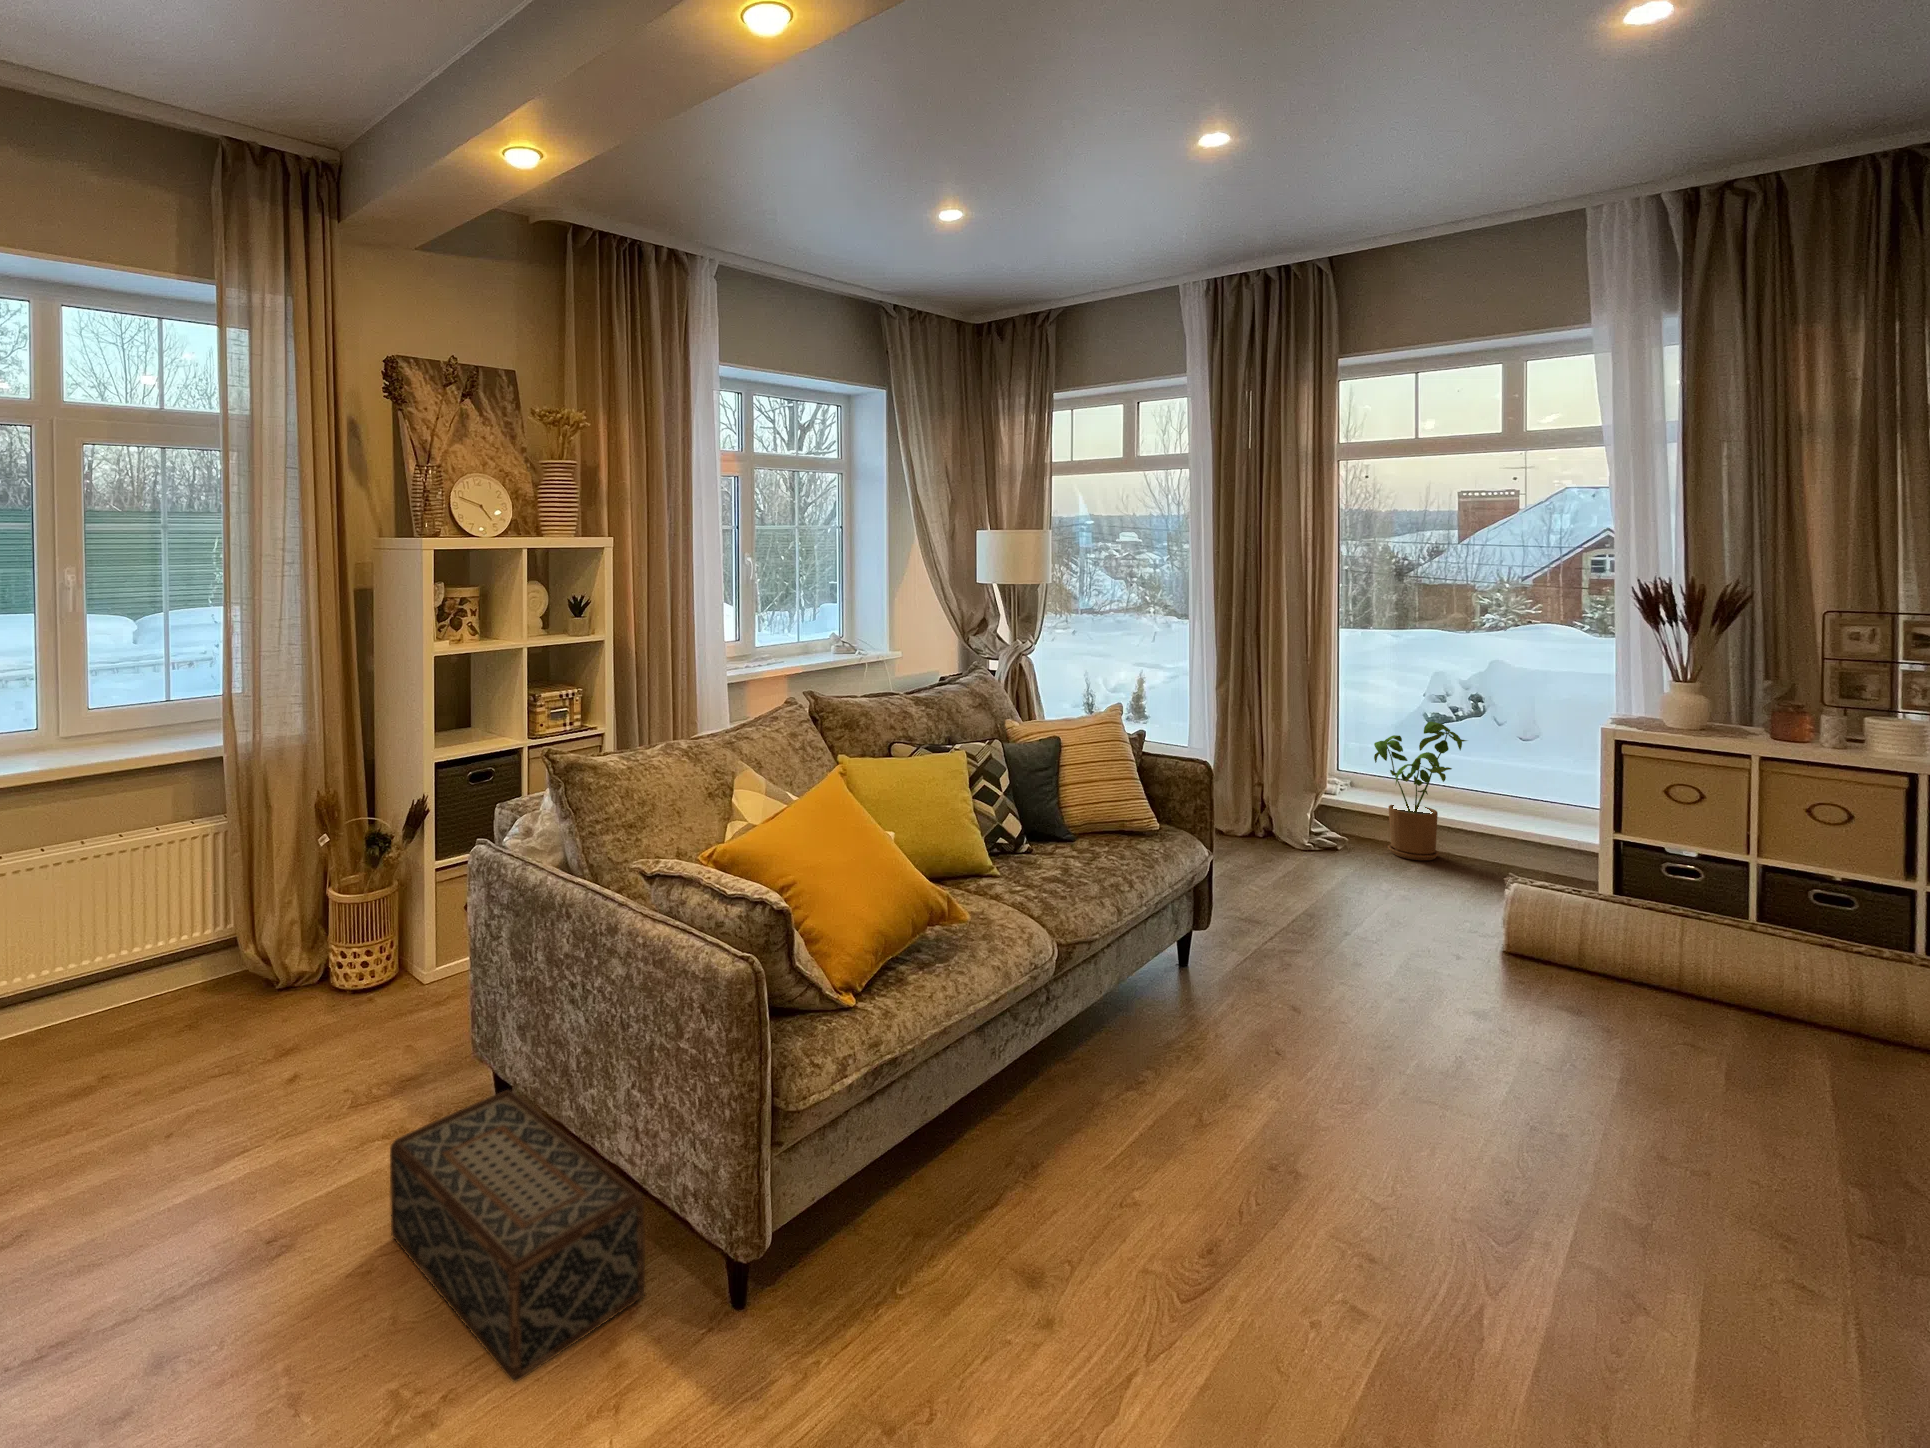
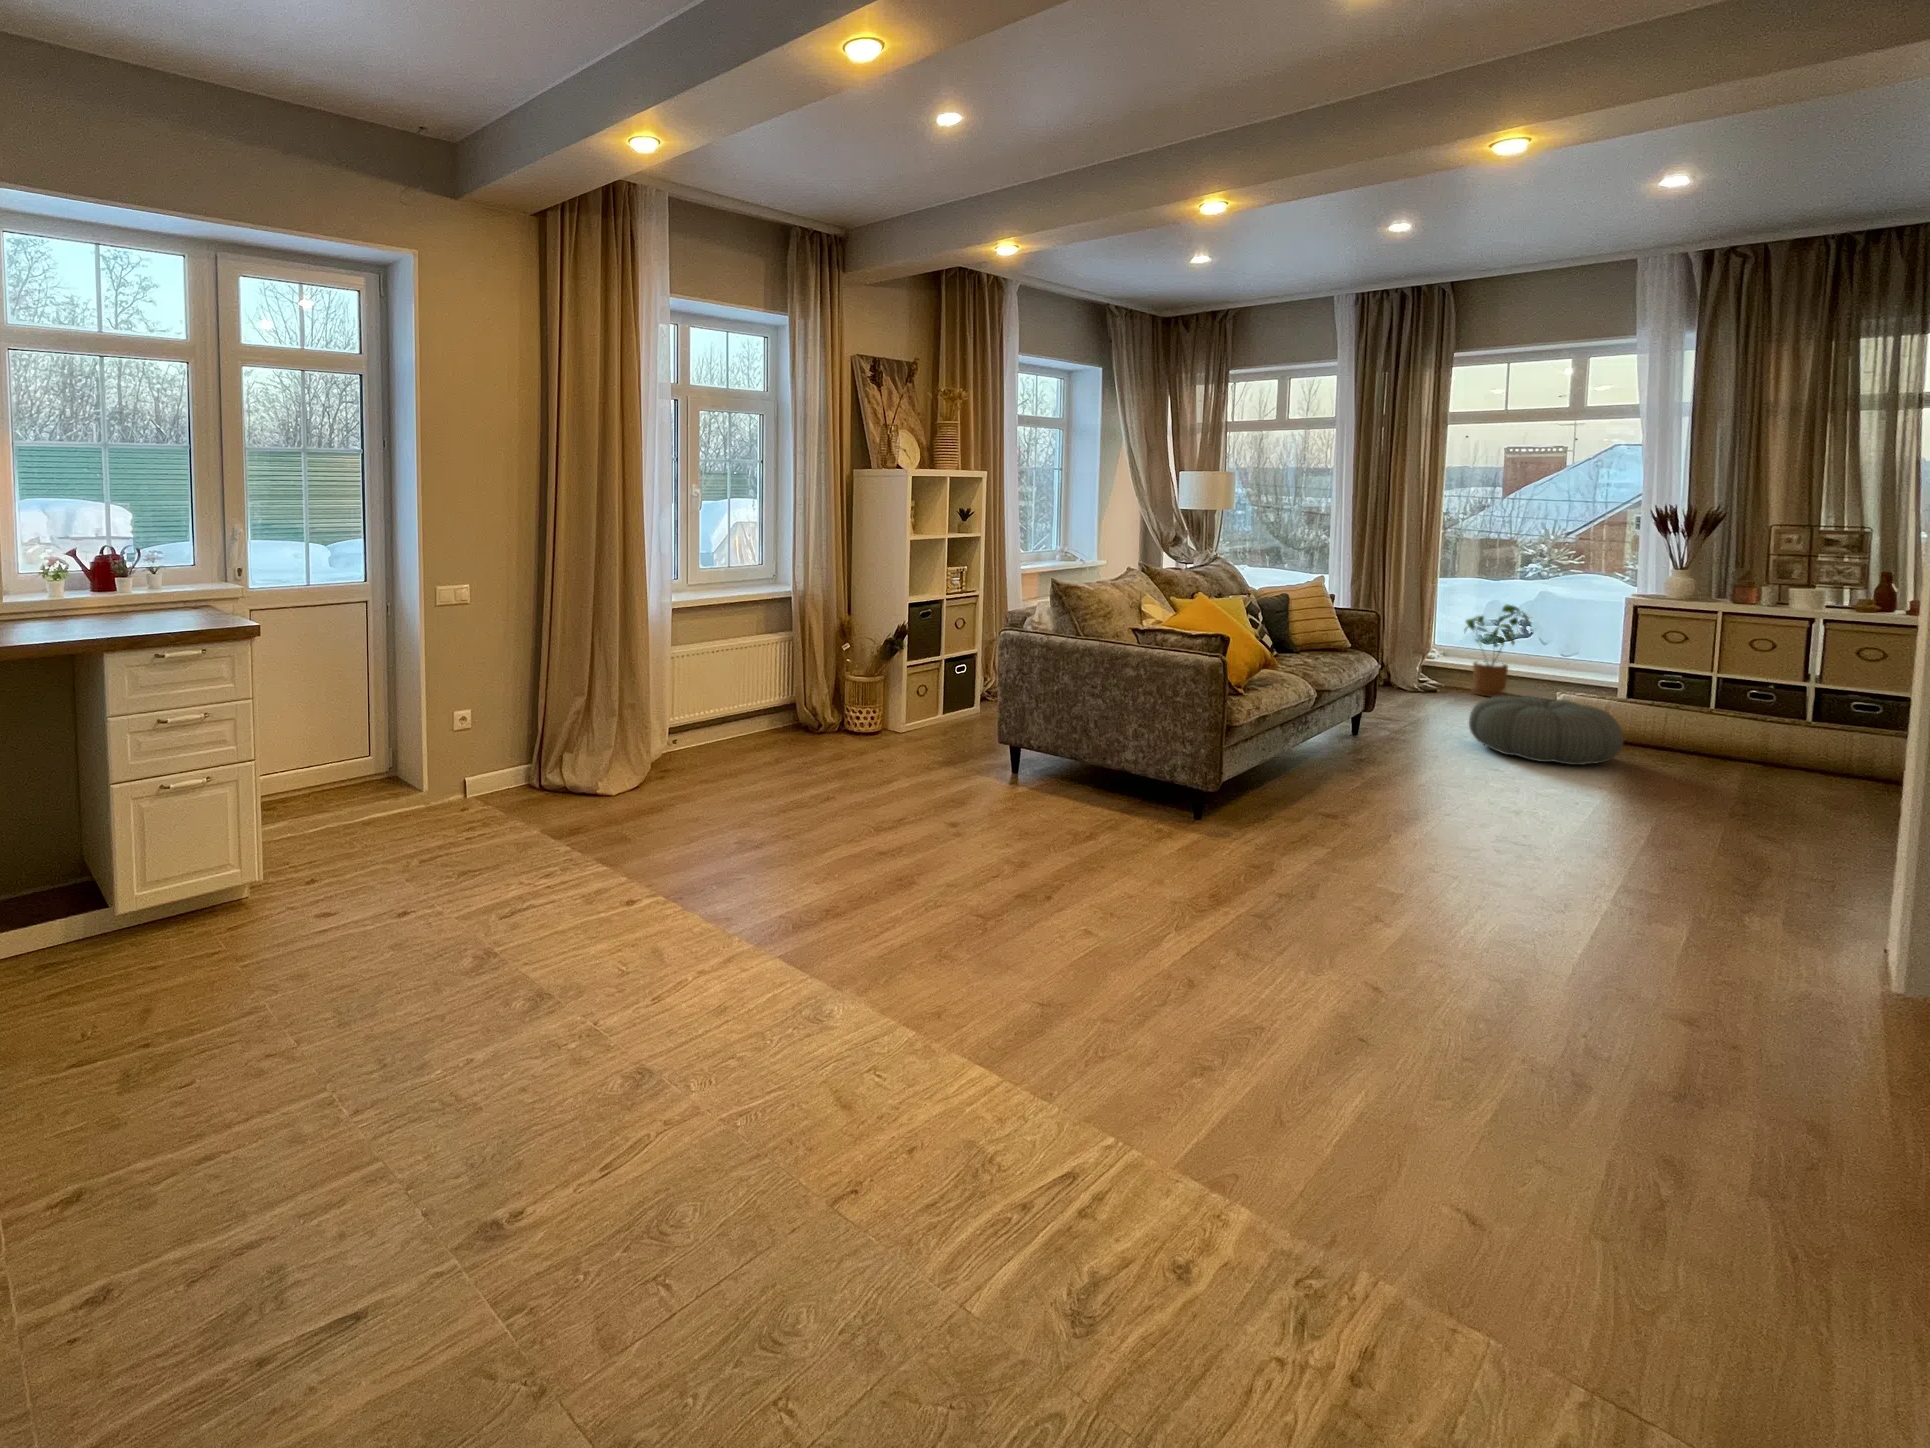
pouf: none [1359,904,1615,1053] -> present [1469,696,1623,765]
woven basket: present [390,1090,645,1382] -> none [1011,744,1156,831]

